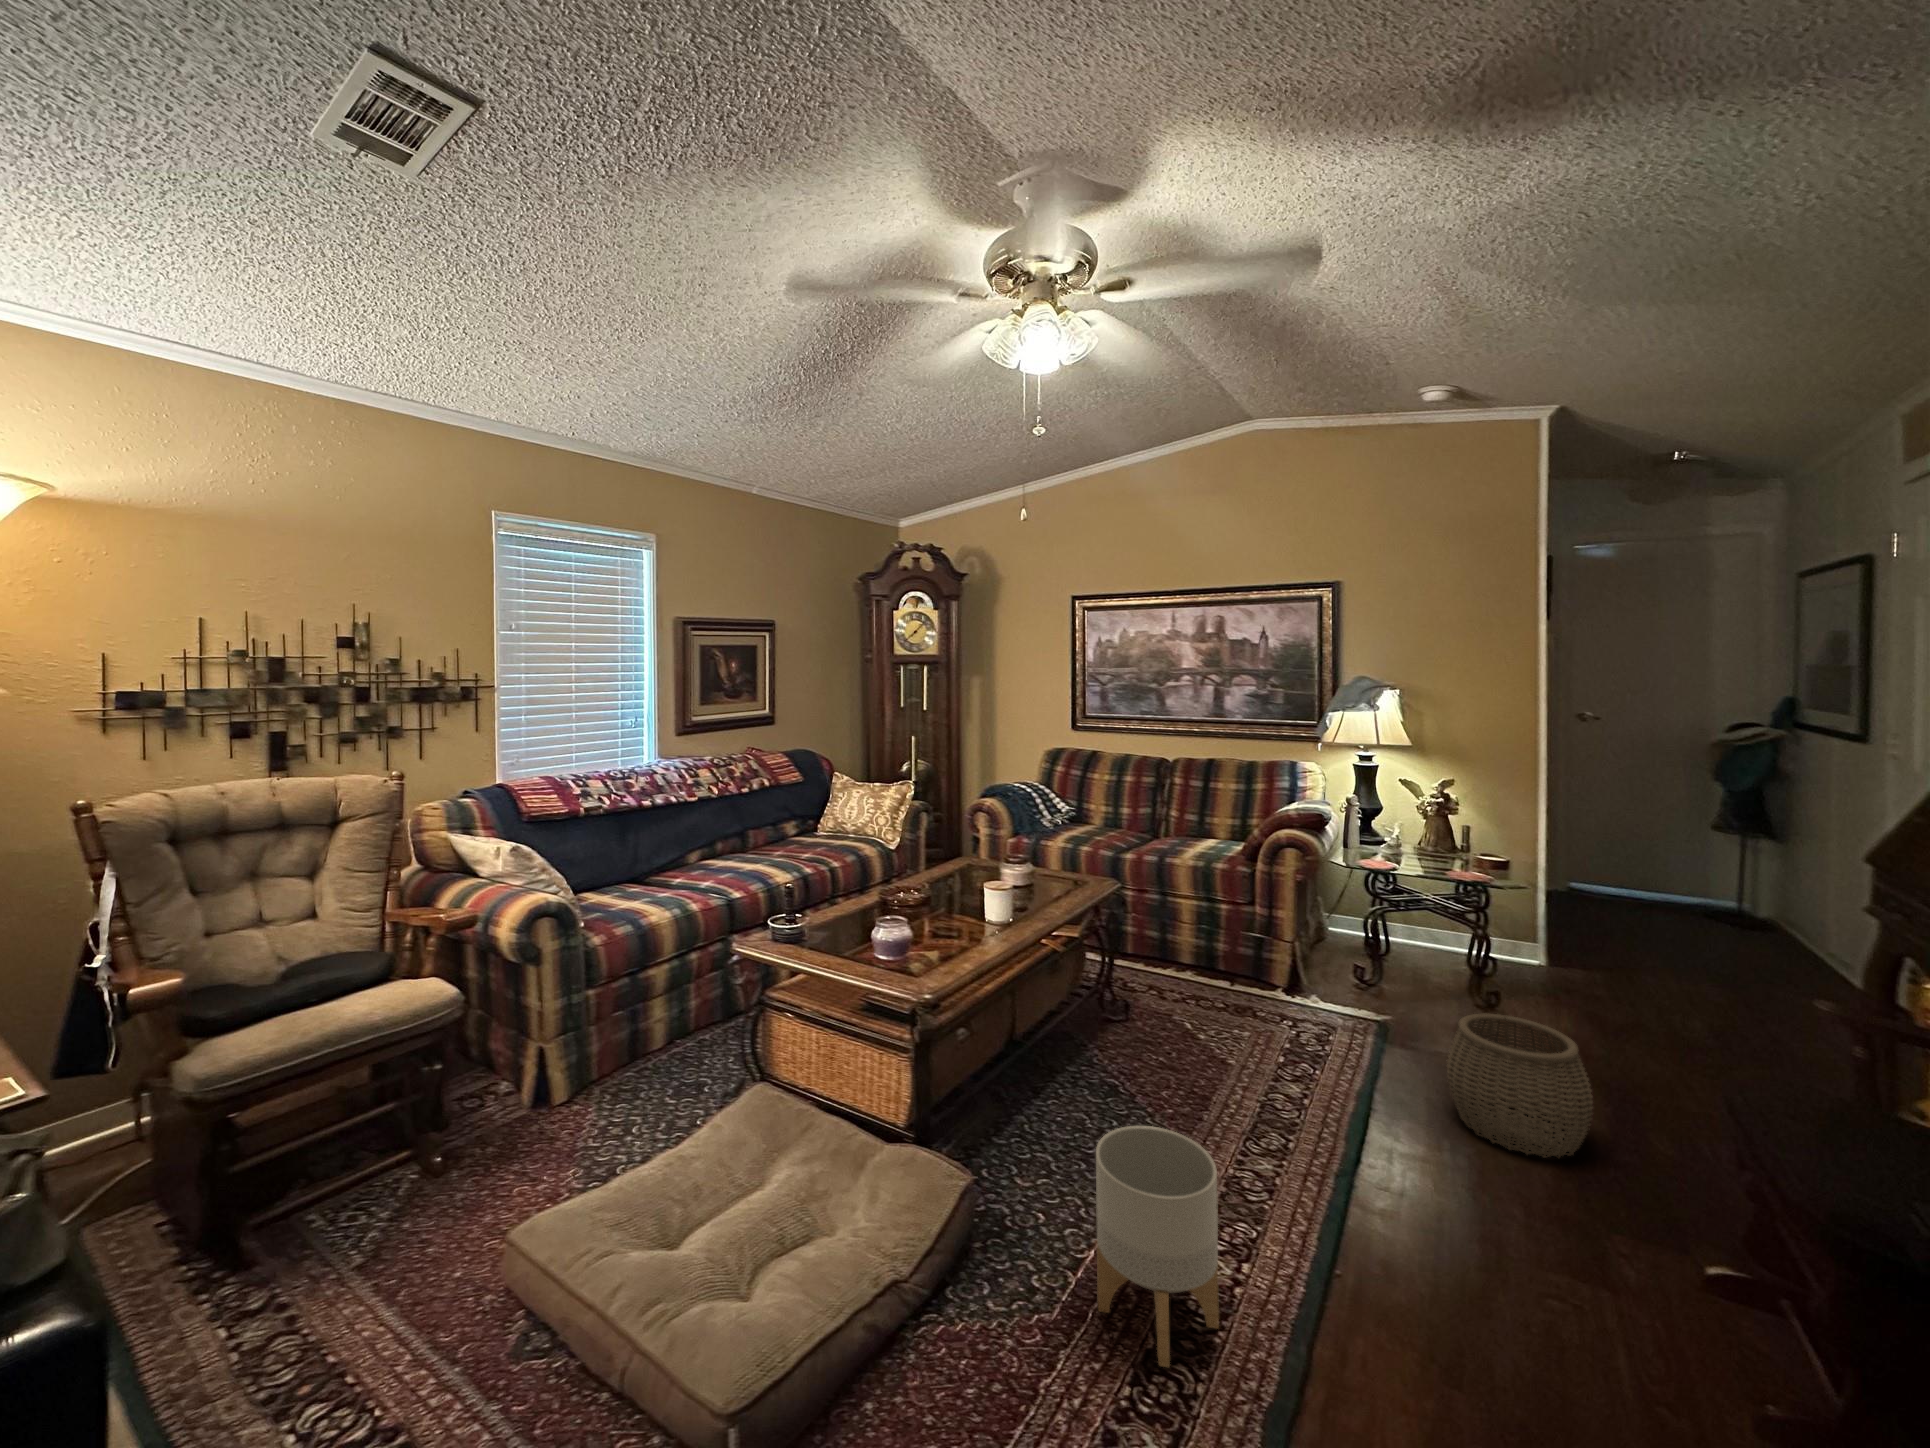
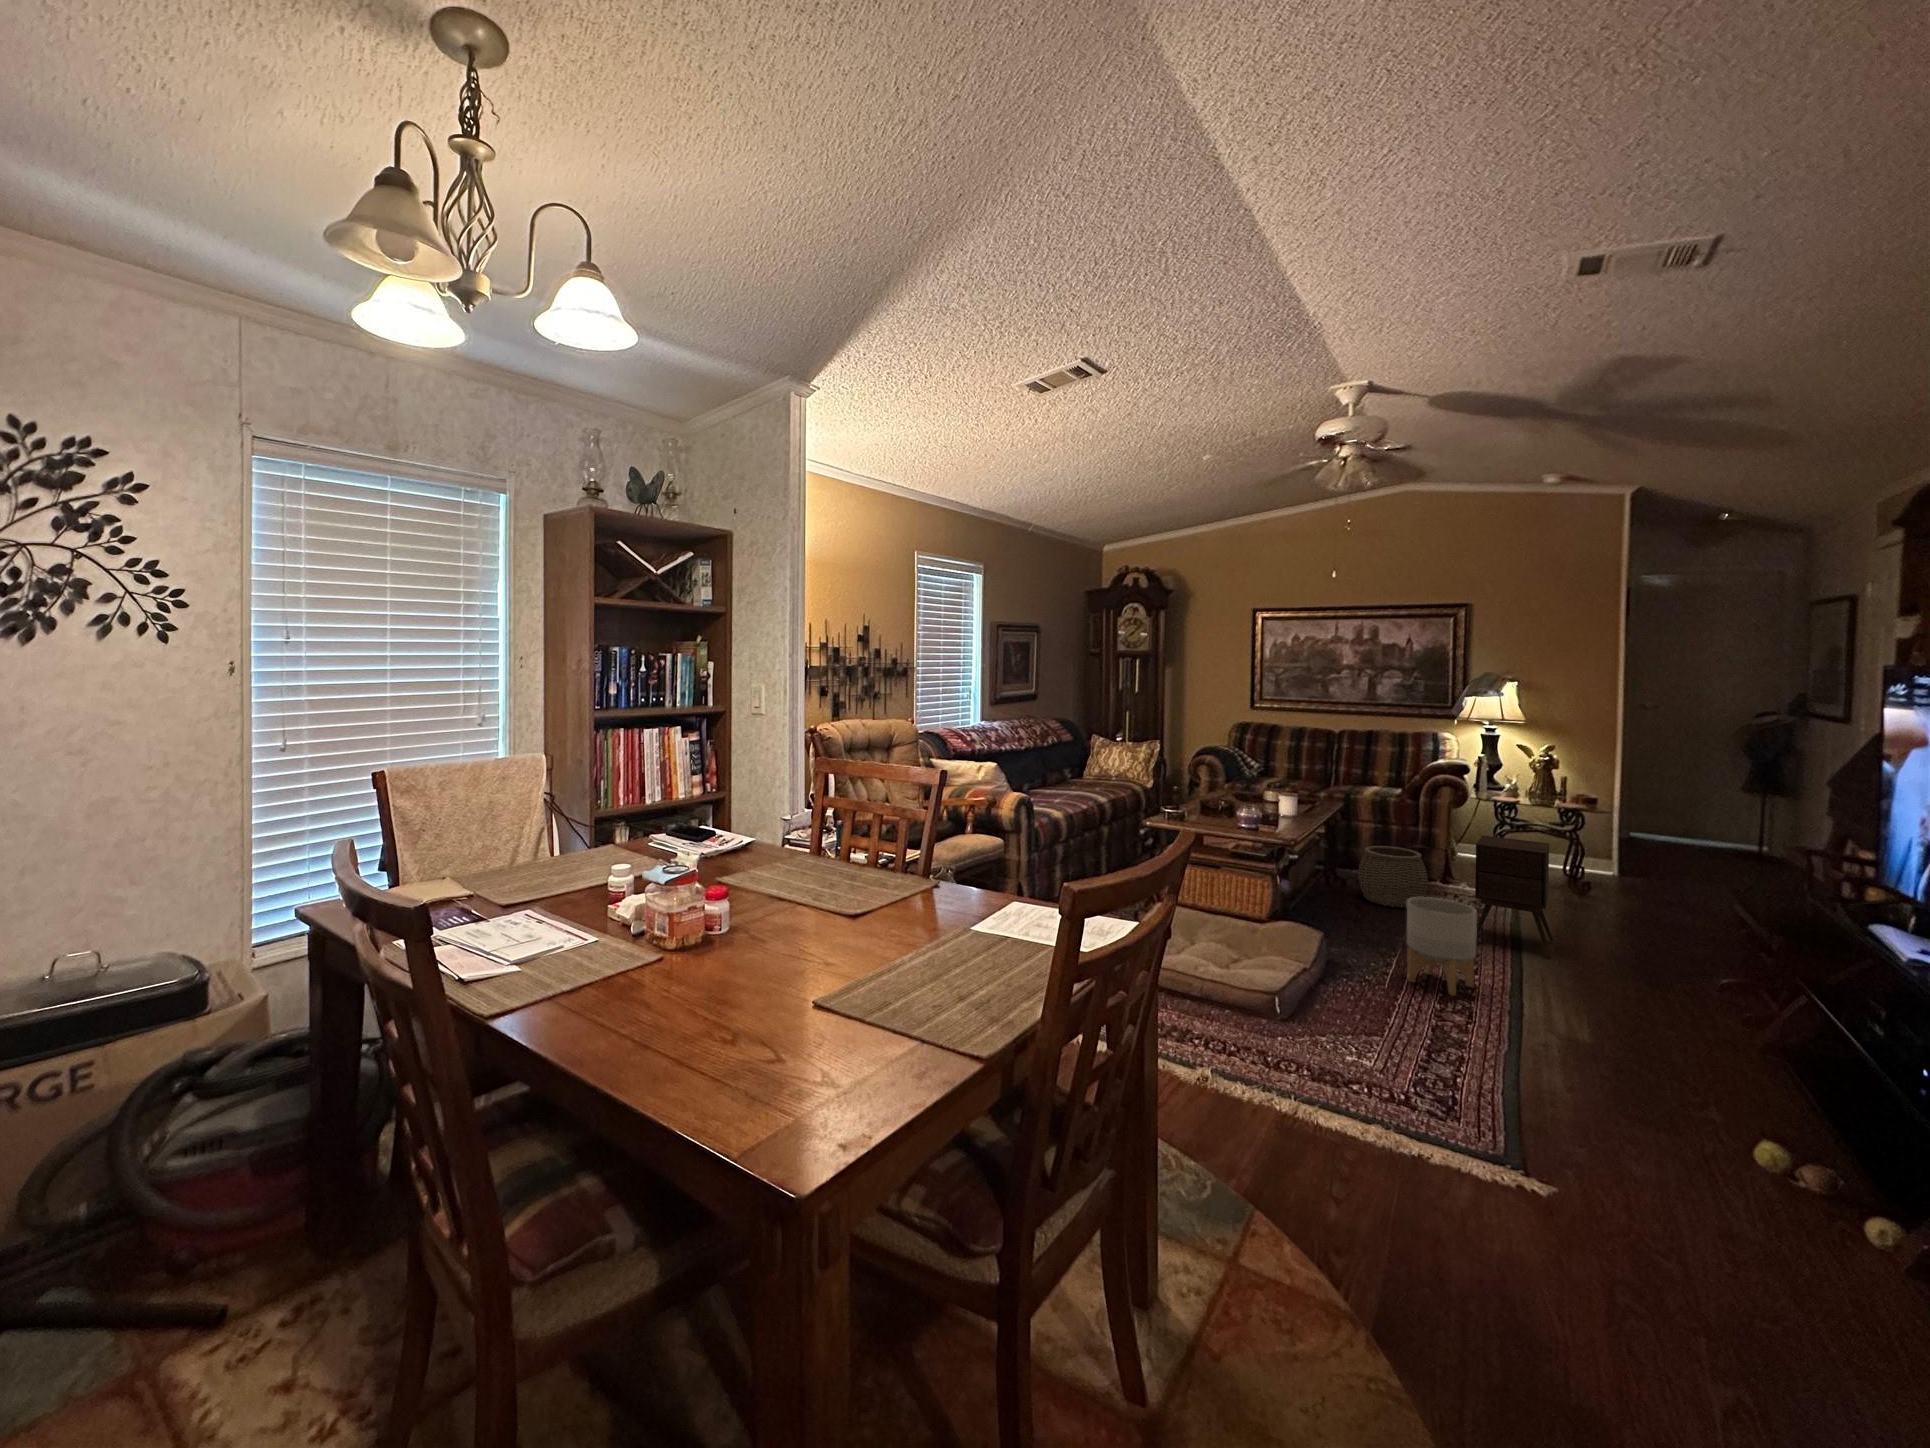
side table: none [1271,958,1413,1205] -> present [1475,835,1553,958]
woven basket: present [1447,1014,1593,1158] -> present [1358,846,1428,908]

